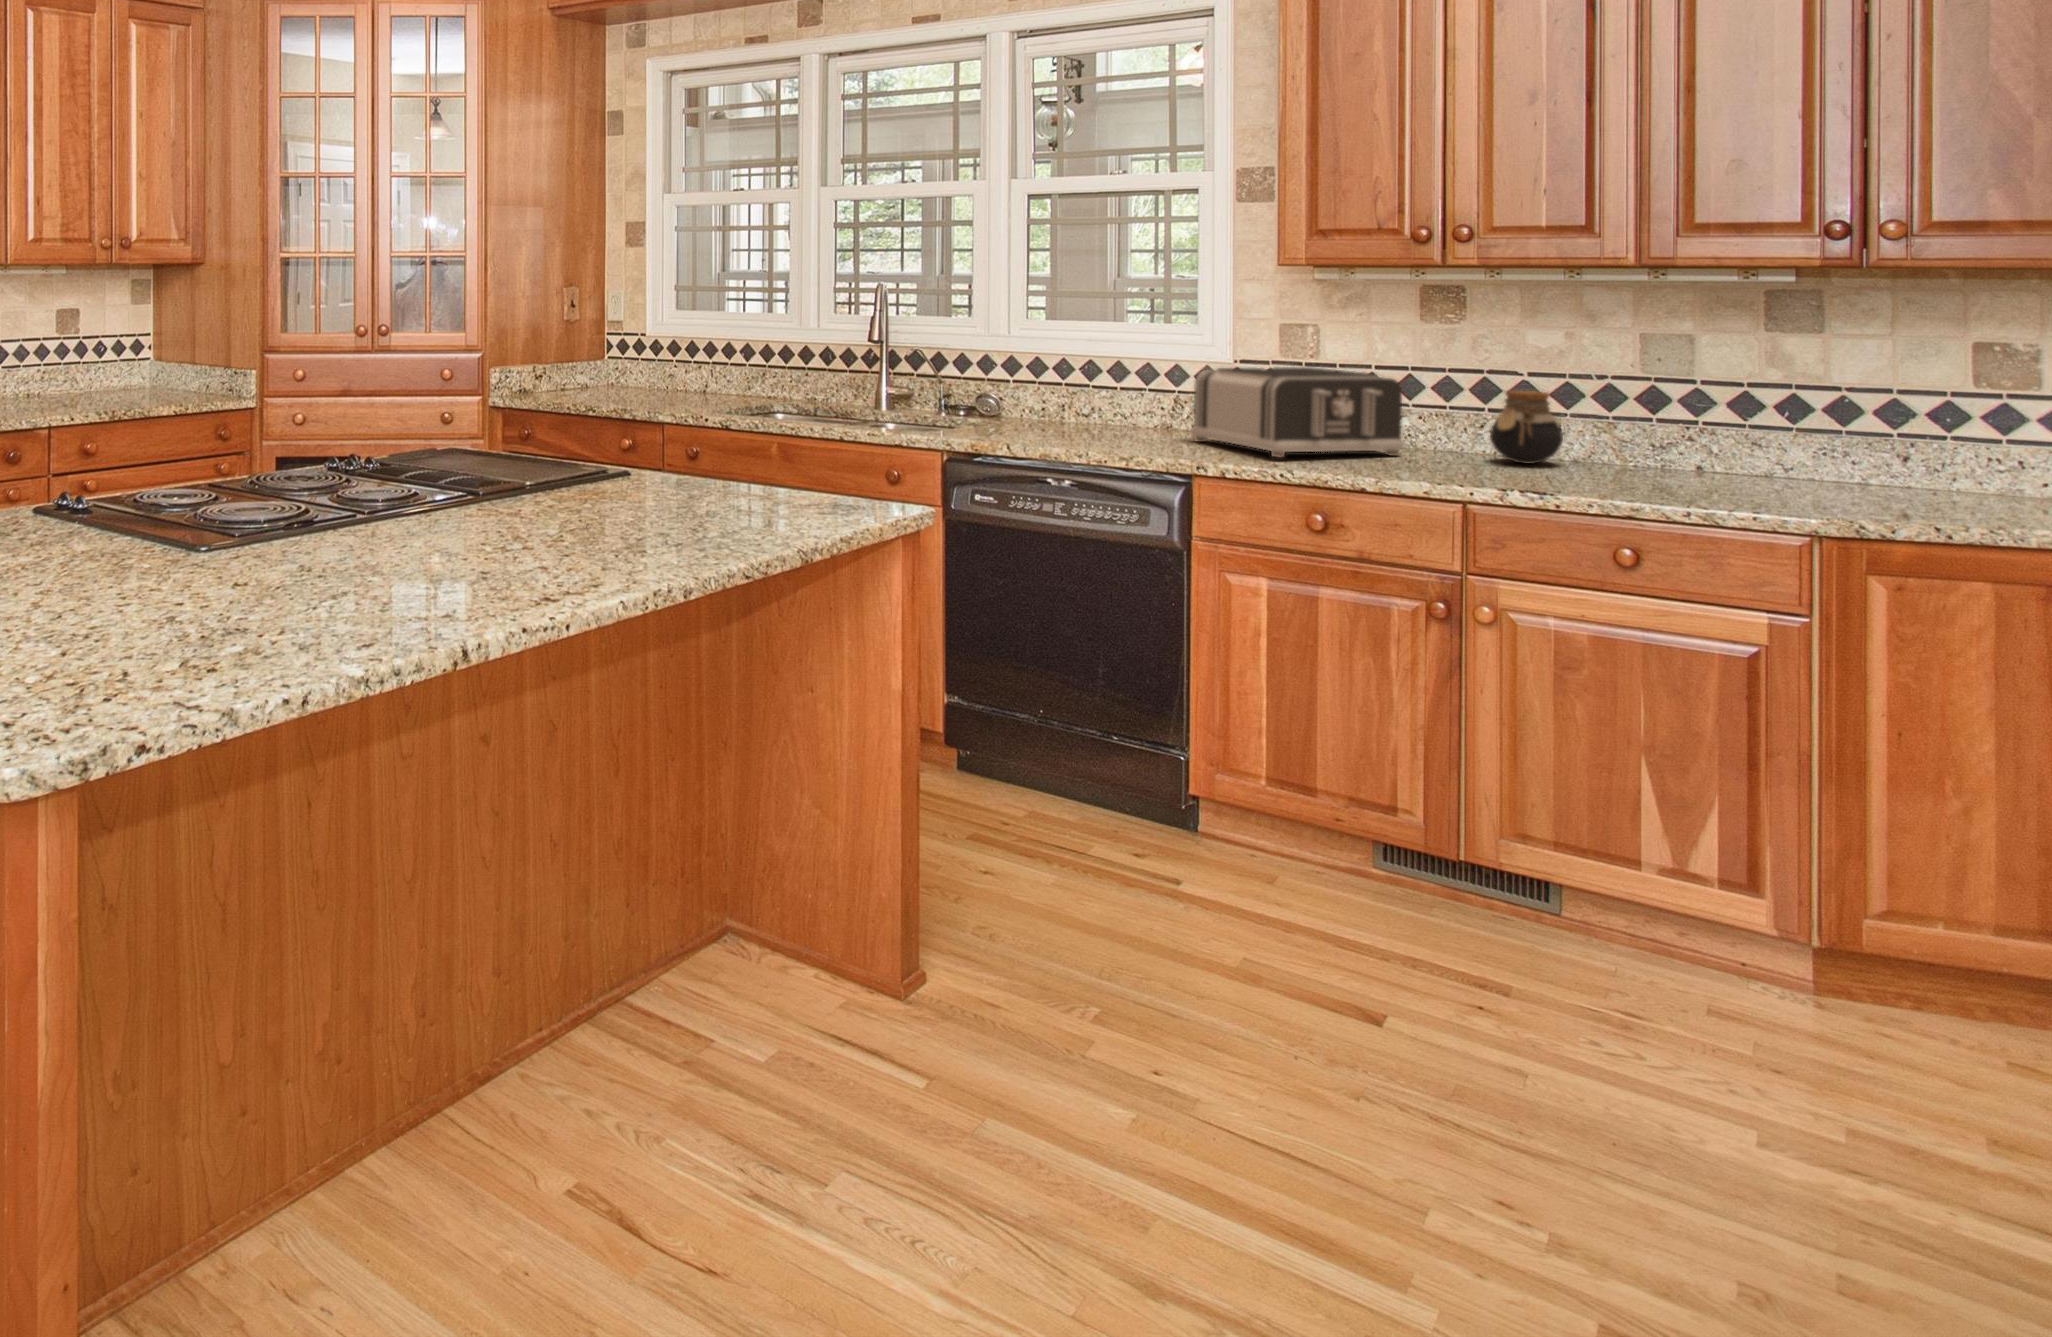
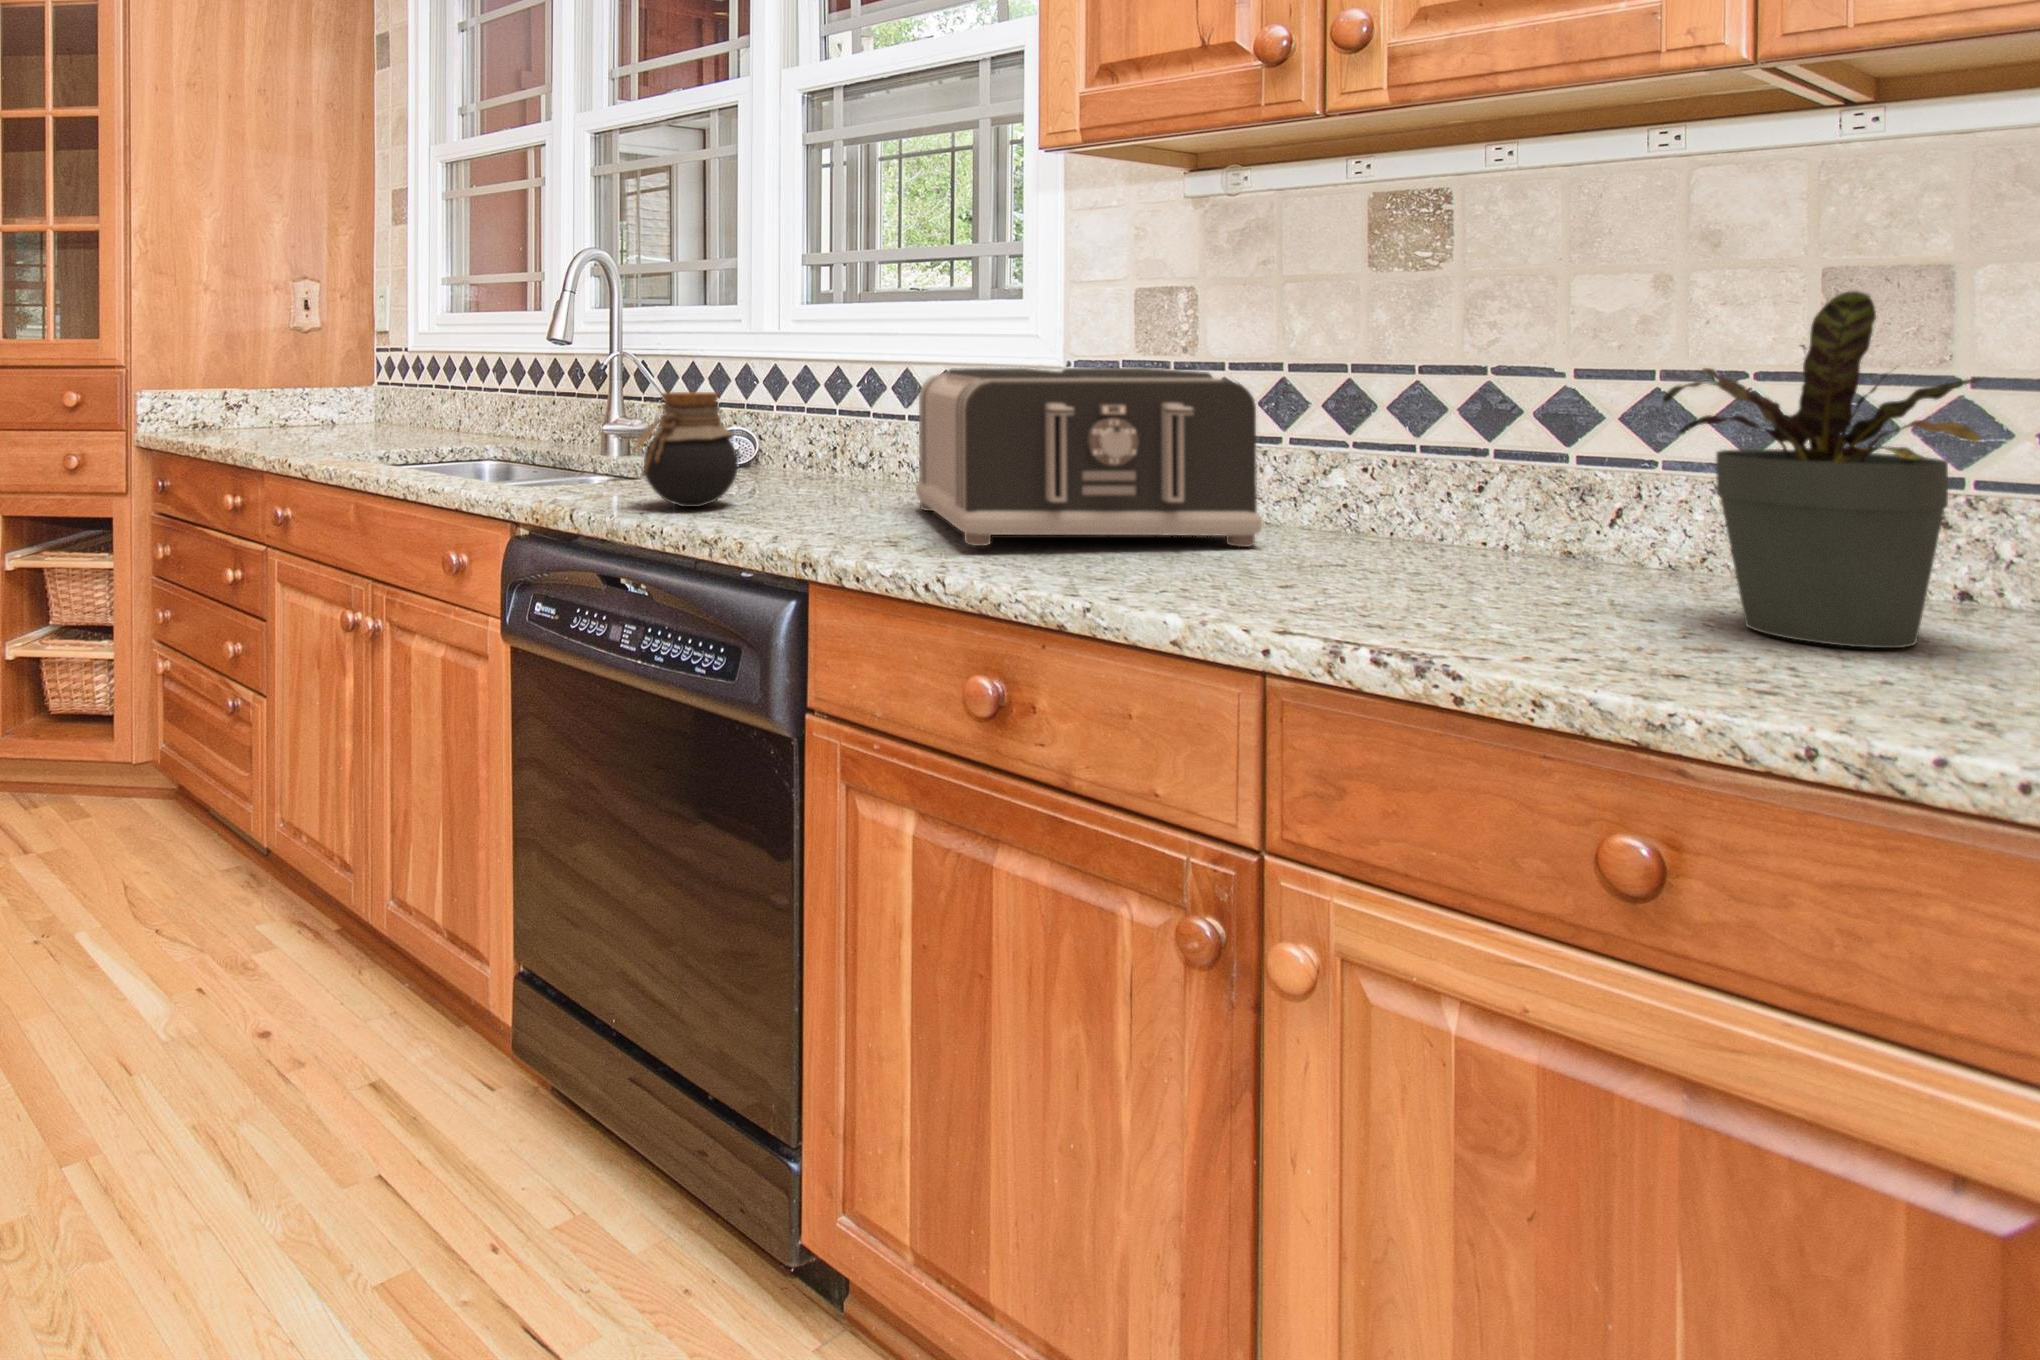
potted plant: none [1605,355,1727,484] -> present [1663,291,1981,648]
jar: present [1490,391,1563,464] -> present [634,392,738,507]

